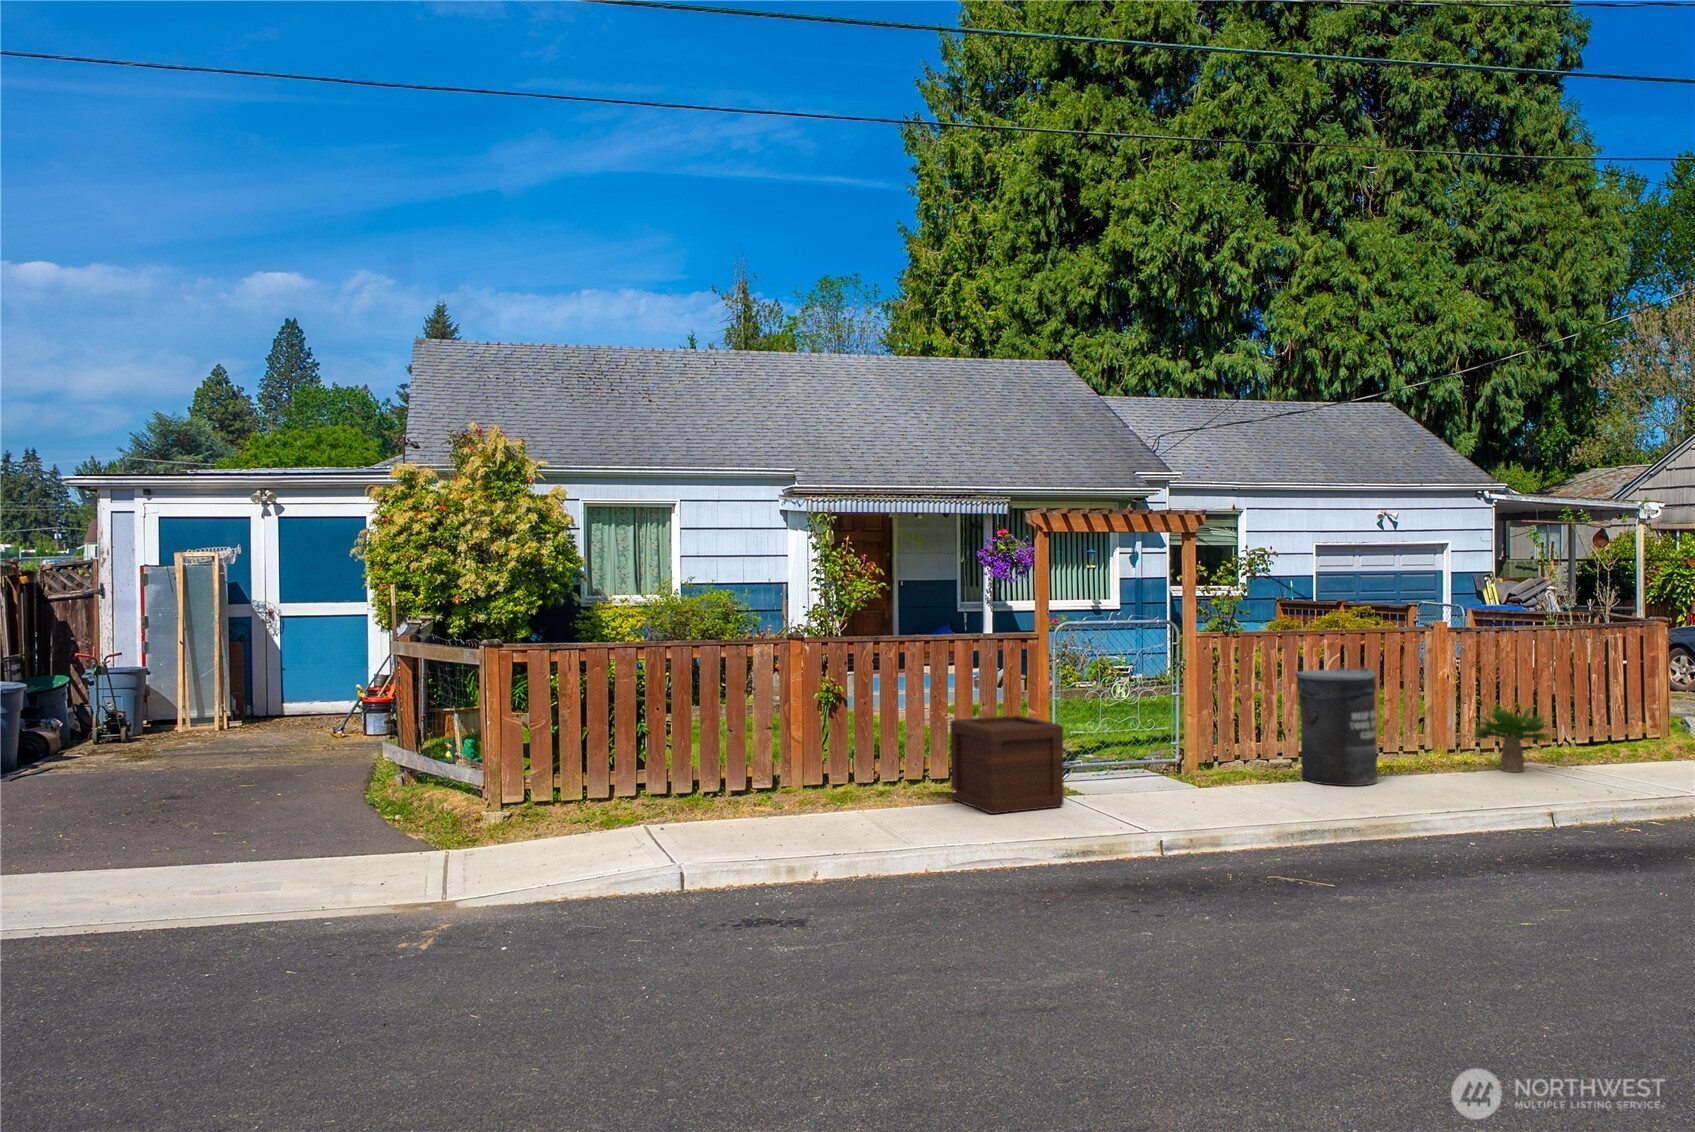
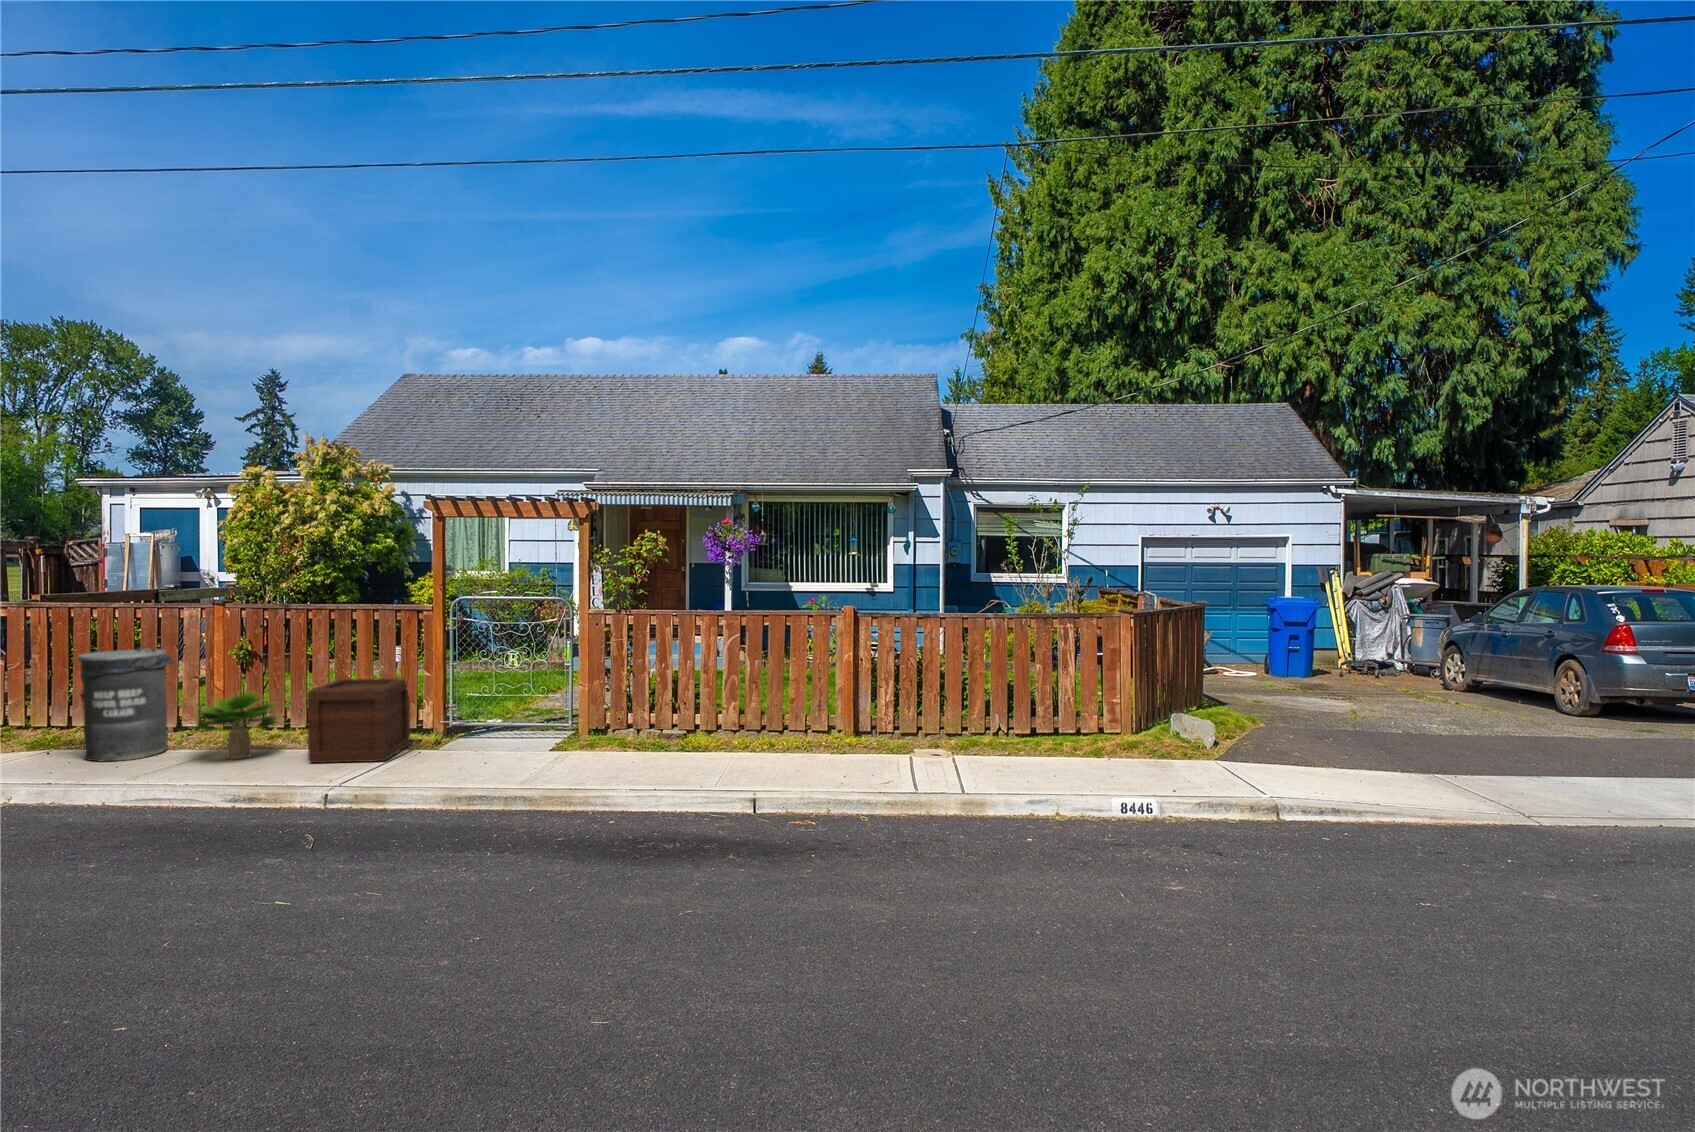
trash can: present [1295,667,1377,786] -> present [77,648,174,761]
potted plant: present [1471,706,1553,772] -> present [196,692,280,759]

